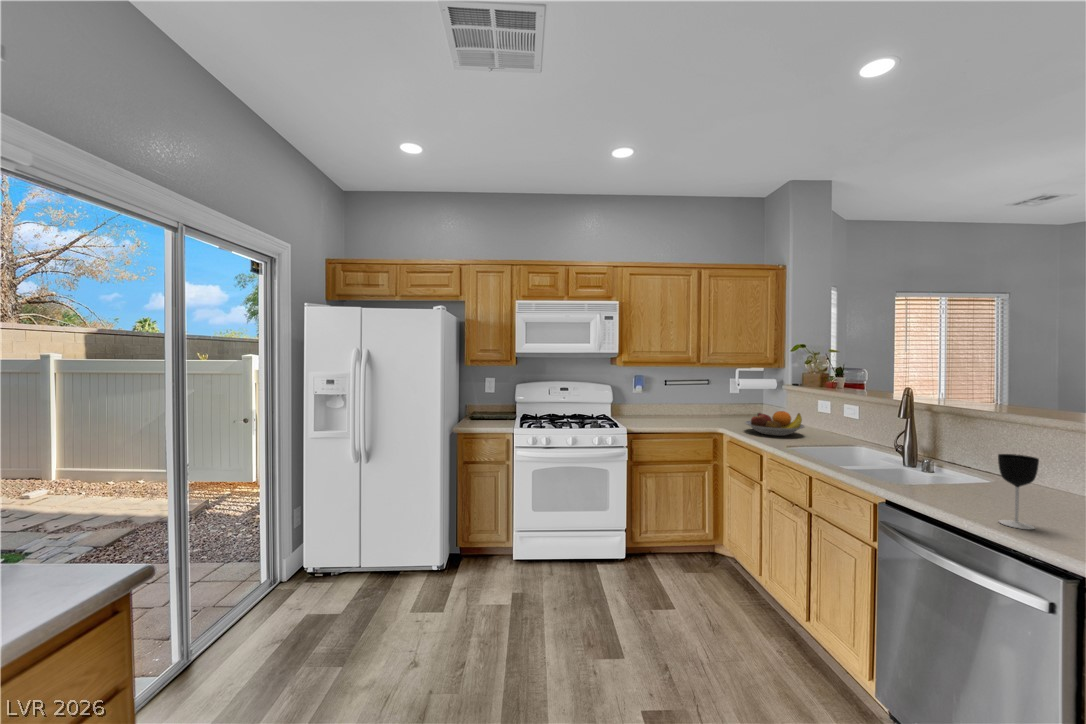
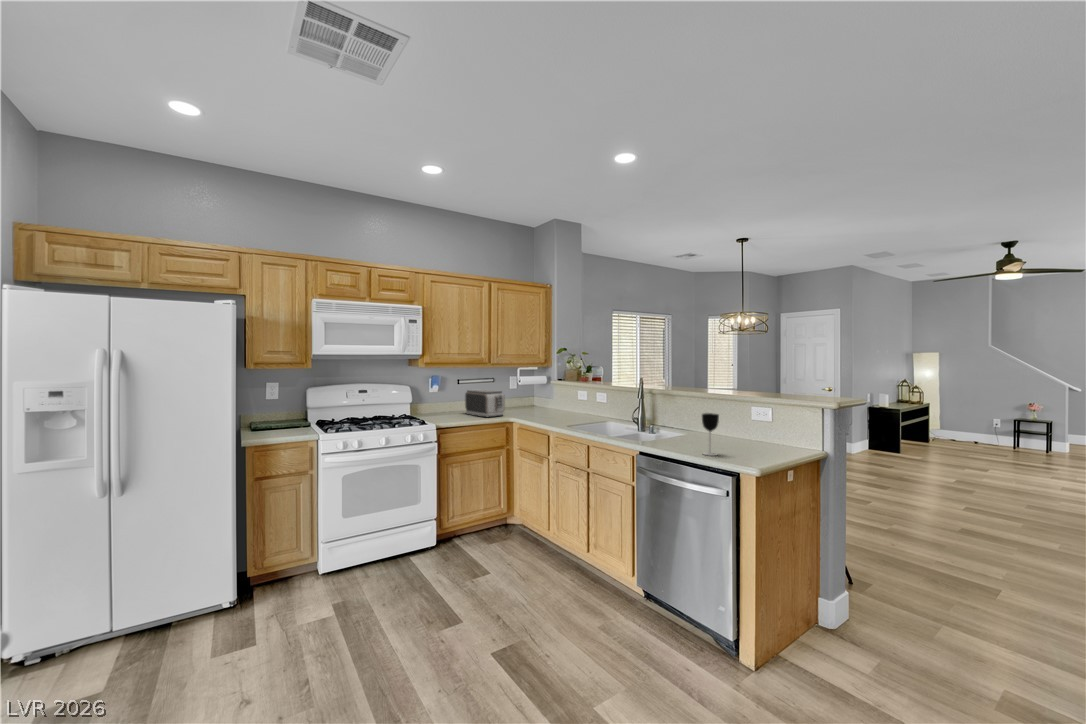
toaster: none [671,393,715,425] -> present [465,389,505,417]
fruit bowl: present [745,411,805,436] -> none [529,400,572,420]

